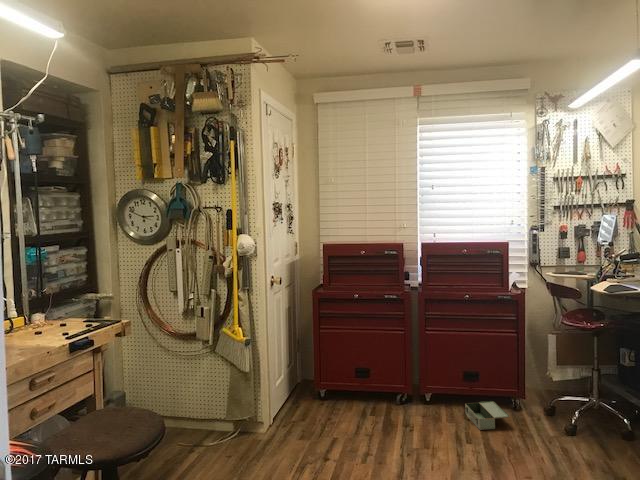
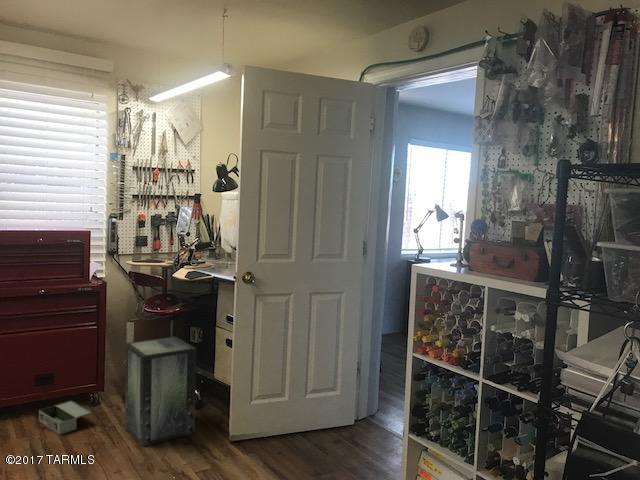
storage box: none [539,354,617,466] -> present [125,337,196,447]

